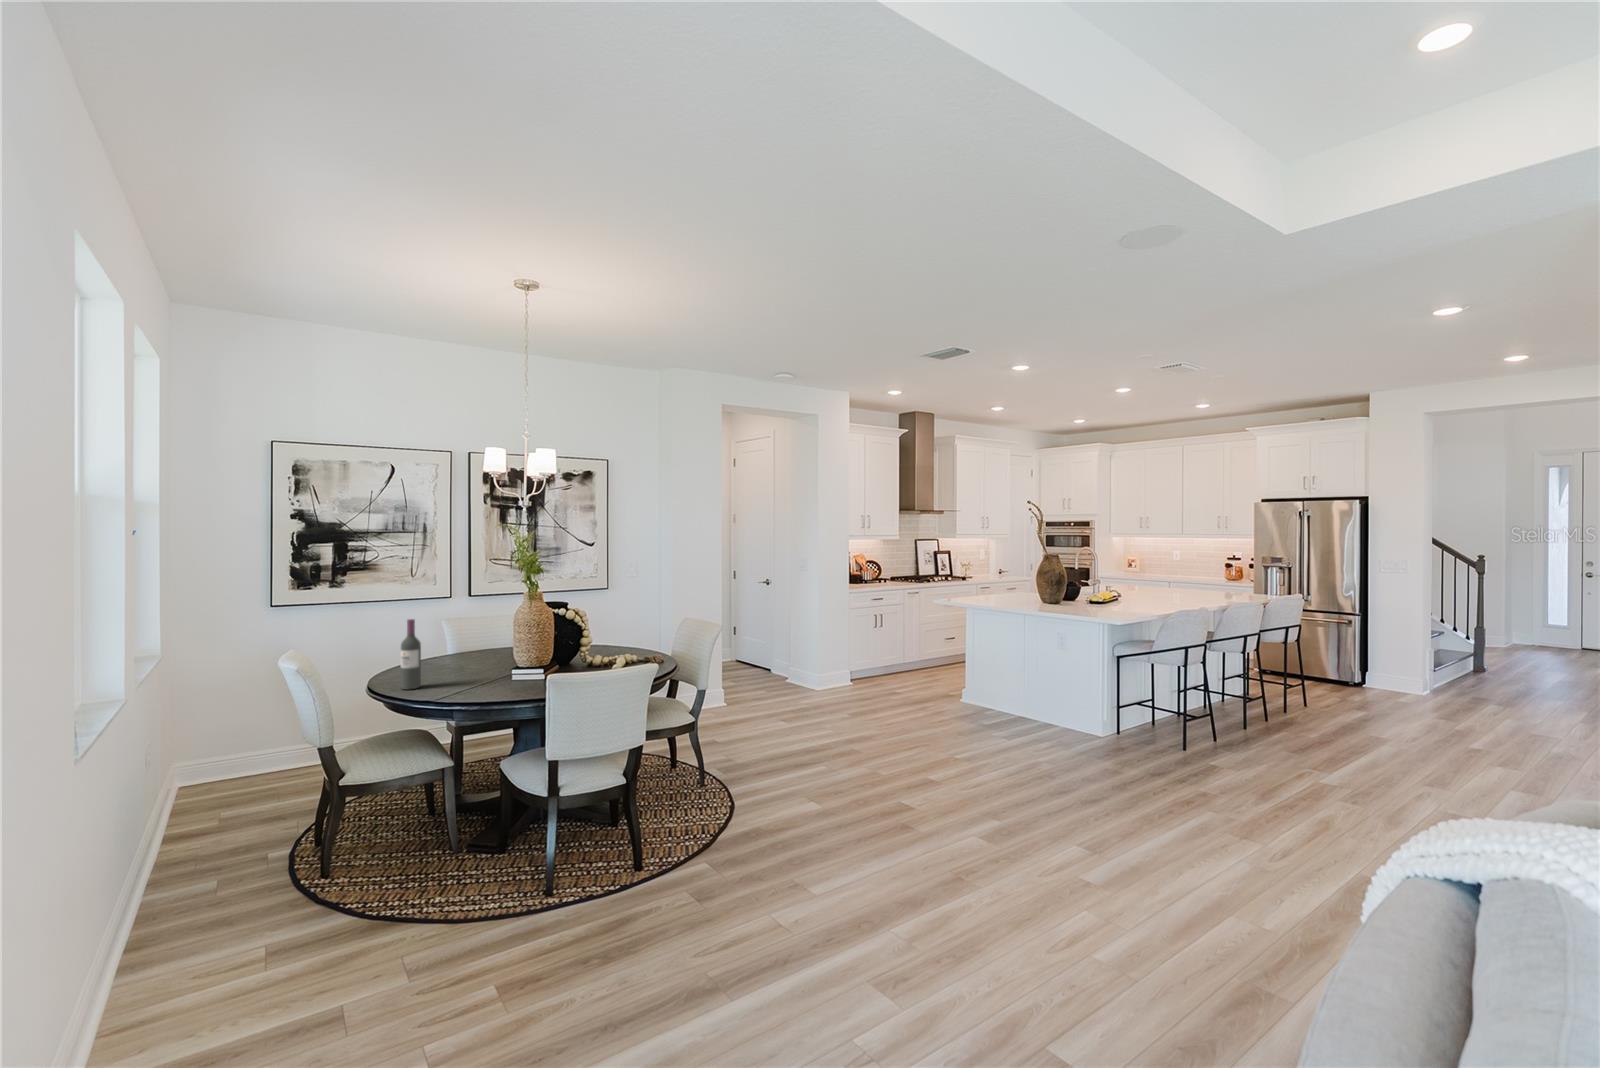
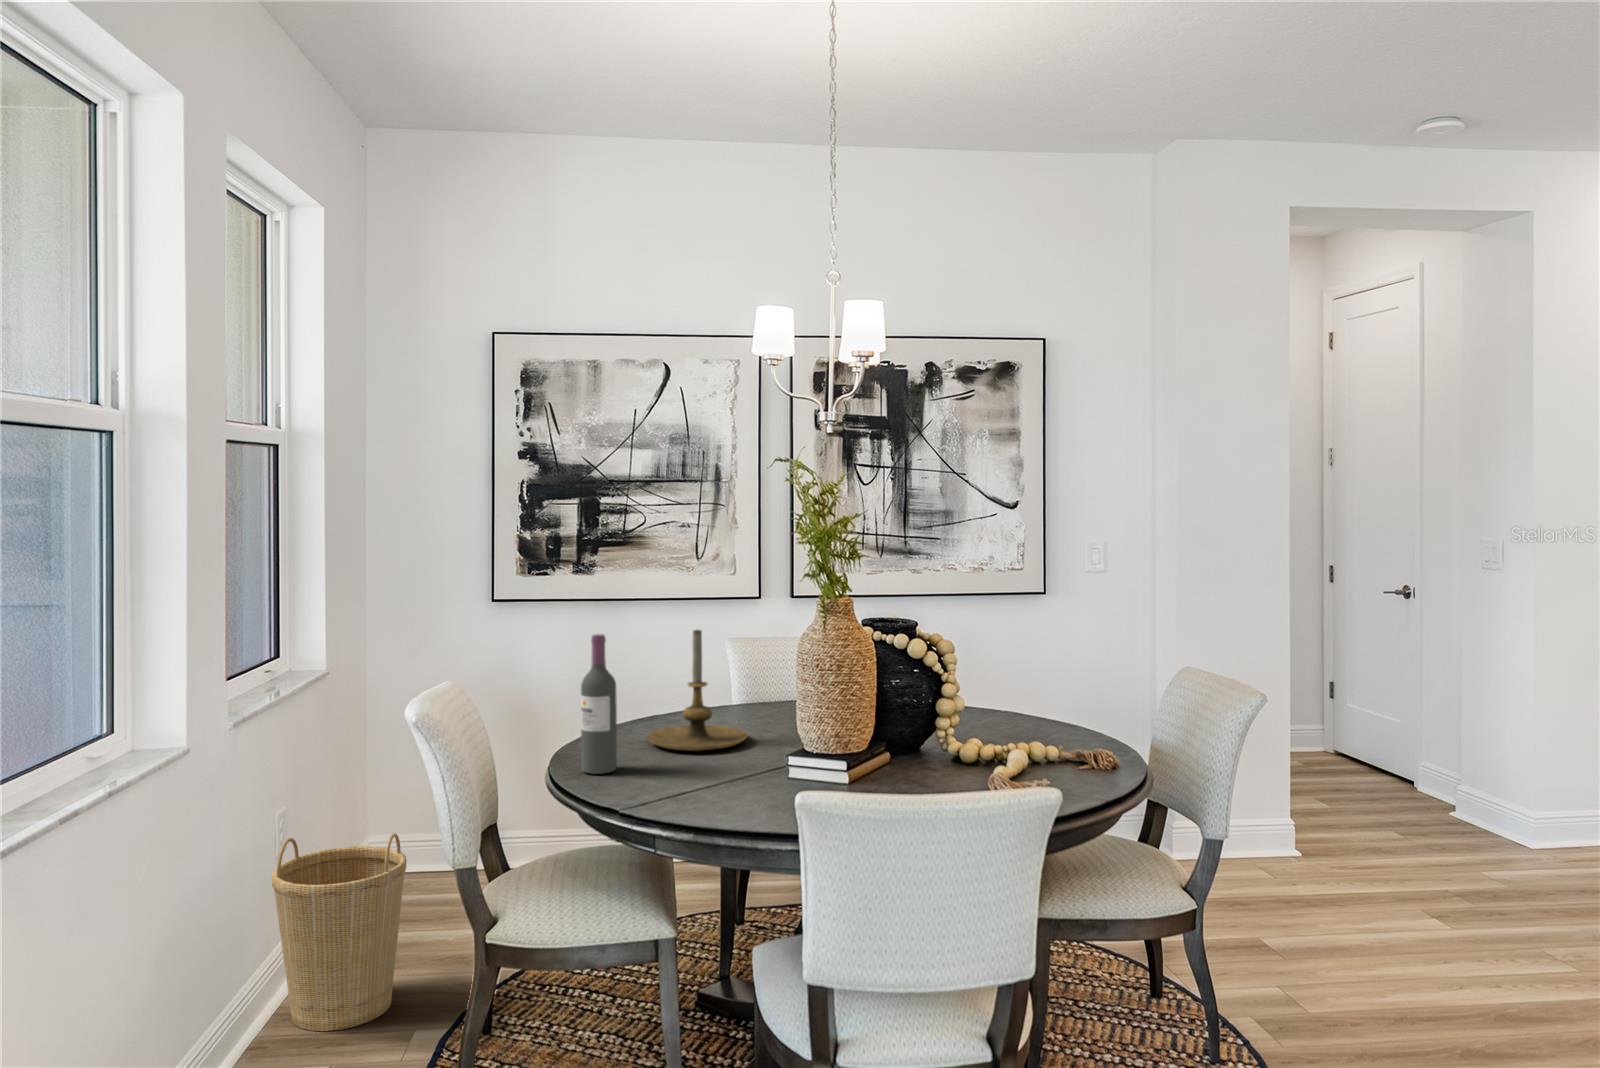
candle holder: none [425,614,482,675] -> present [647,630,748,751]
basket: none [157,746,256,870] -> present [272,833,406,1031]

